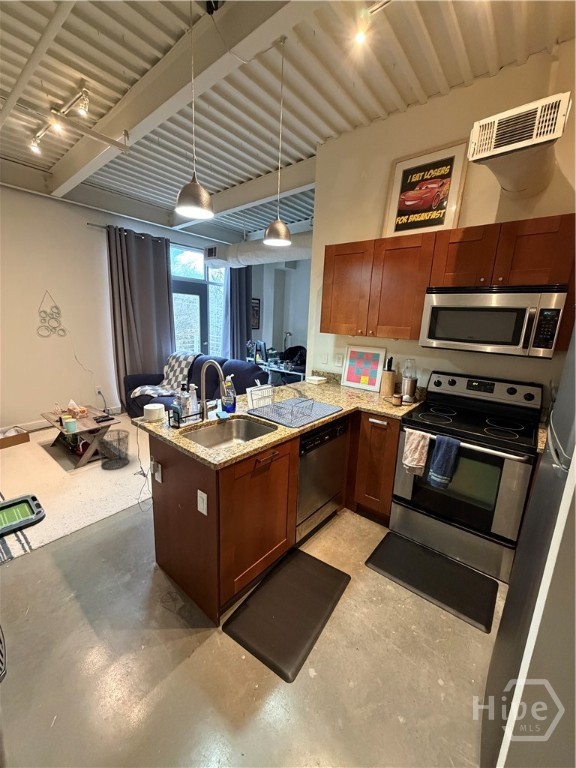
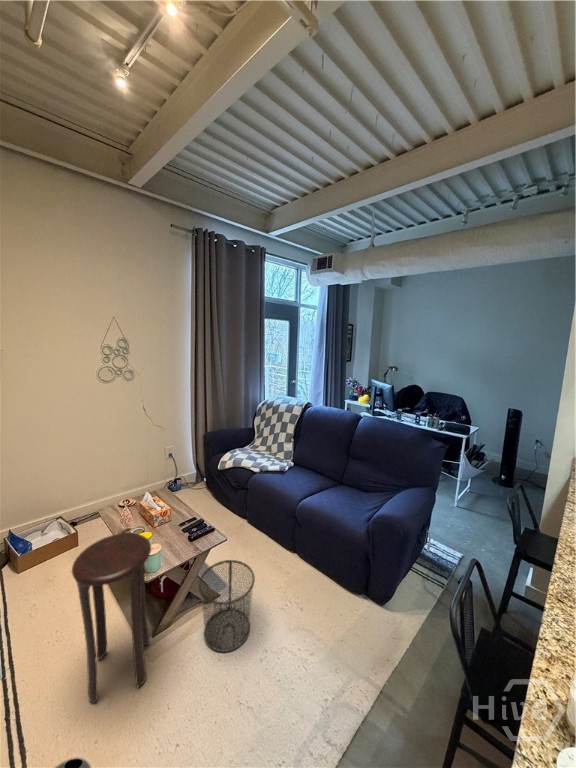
stool: none [21,406,69,483] -> present [72,533,151,703]

